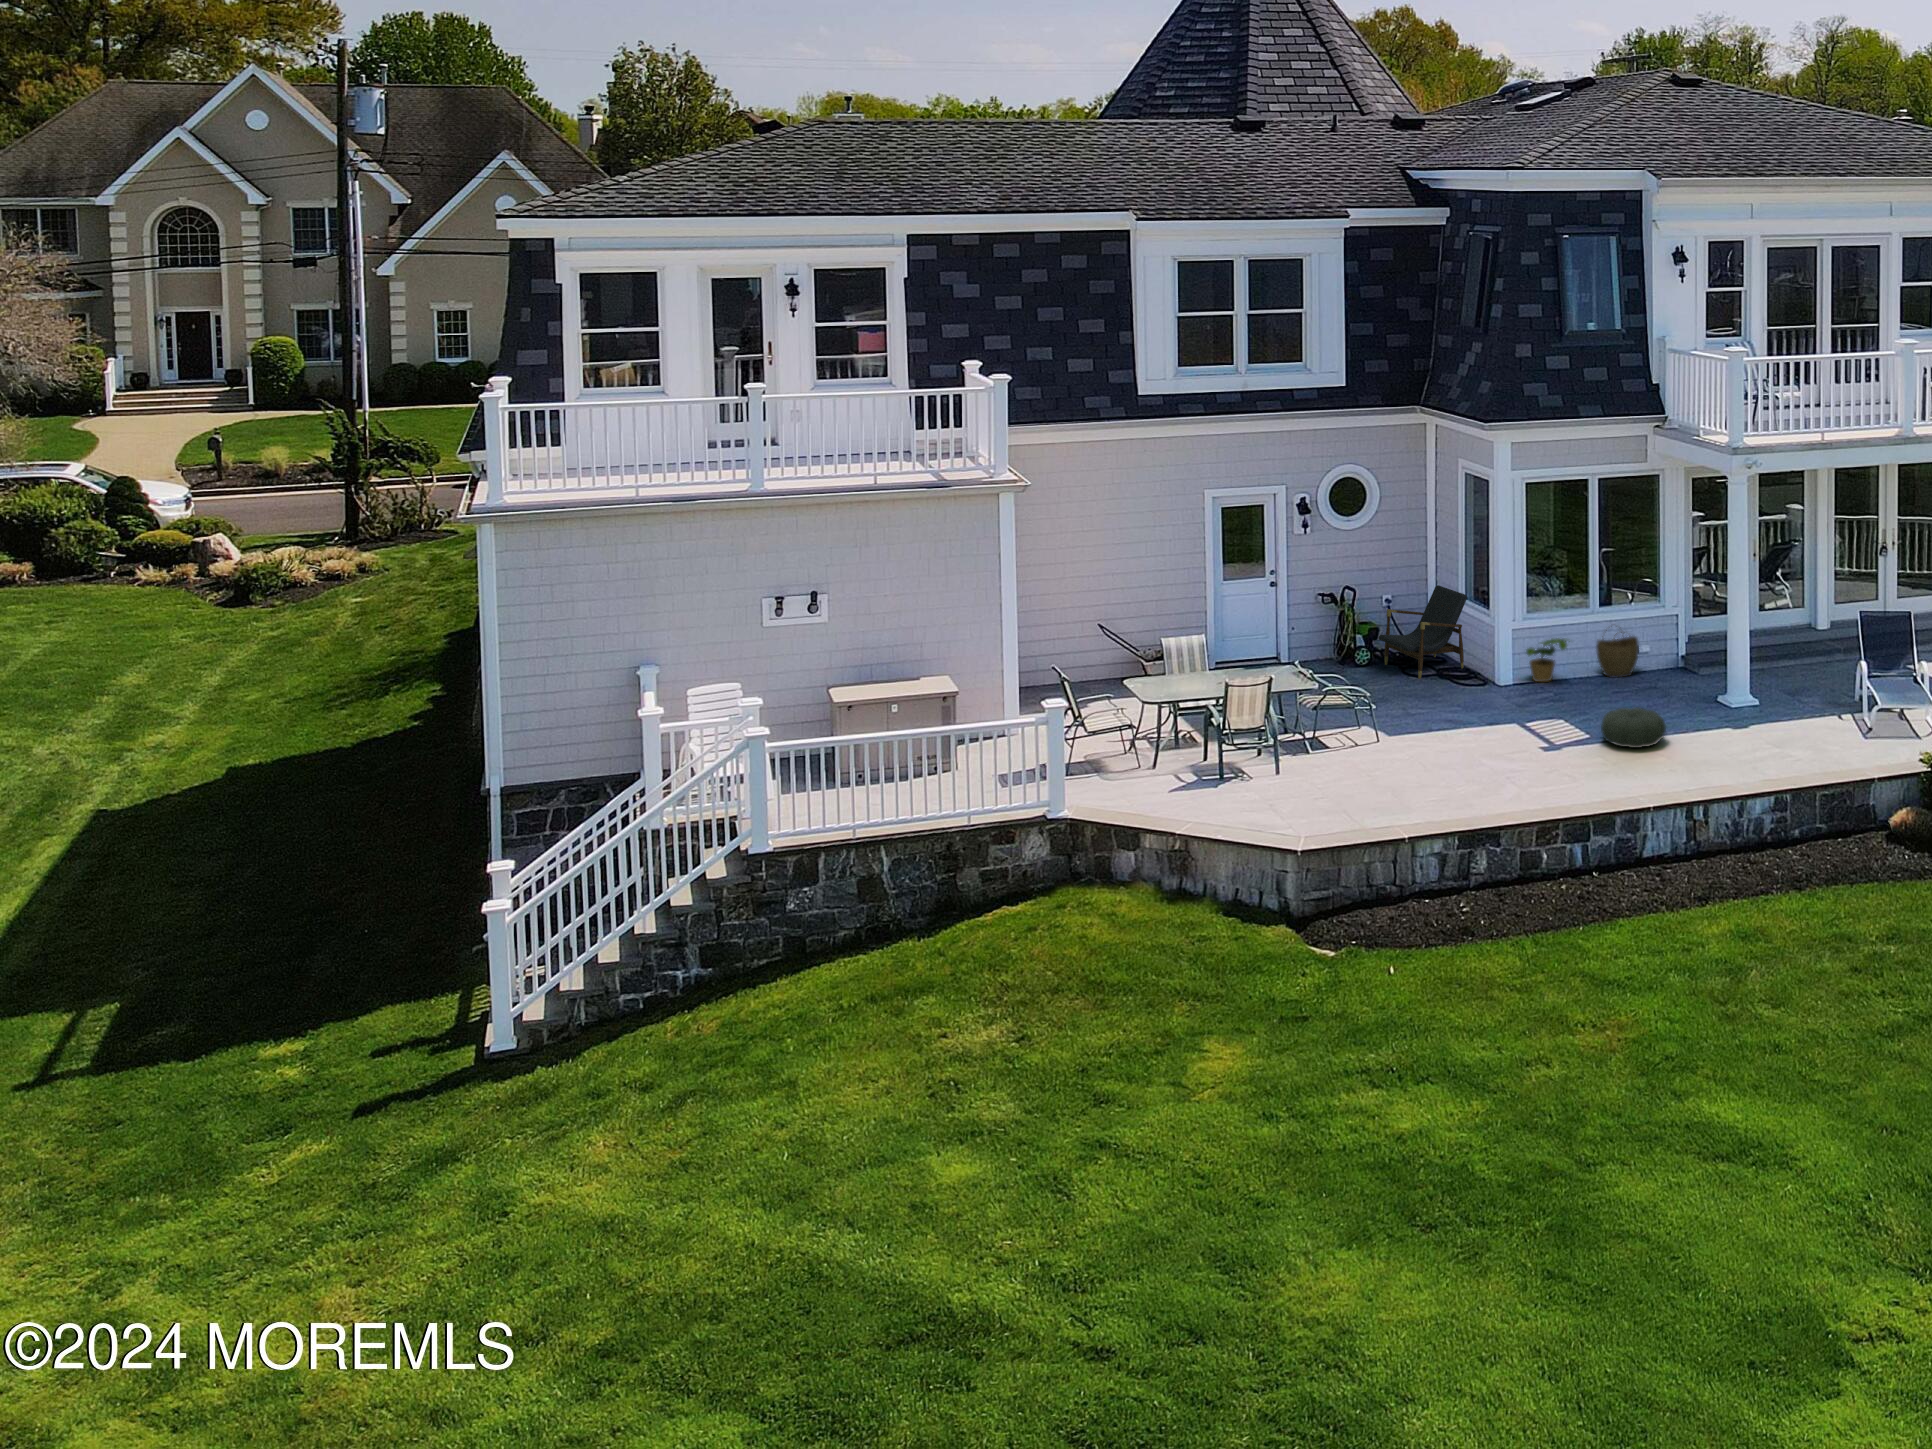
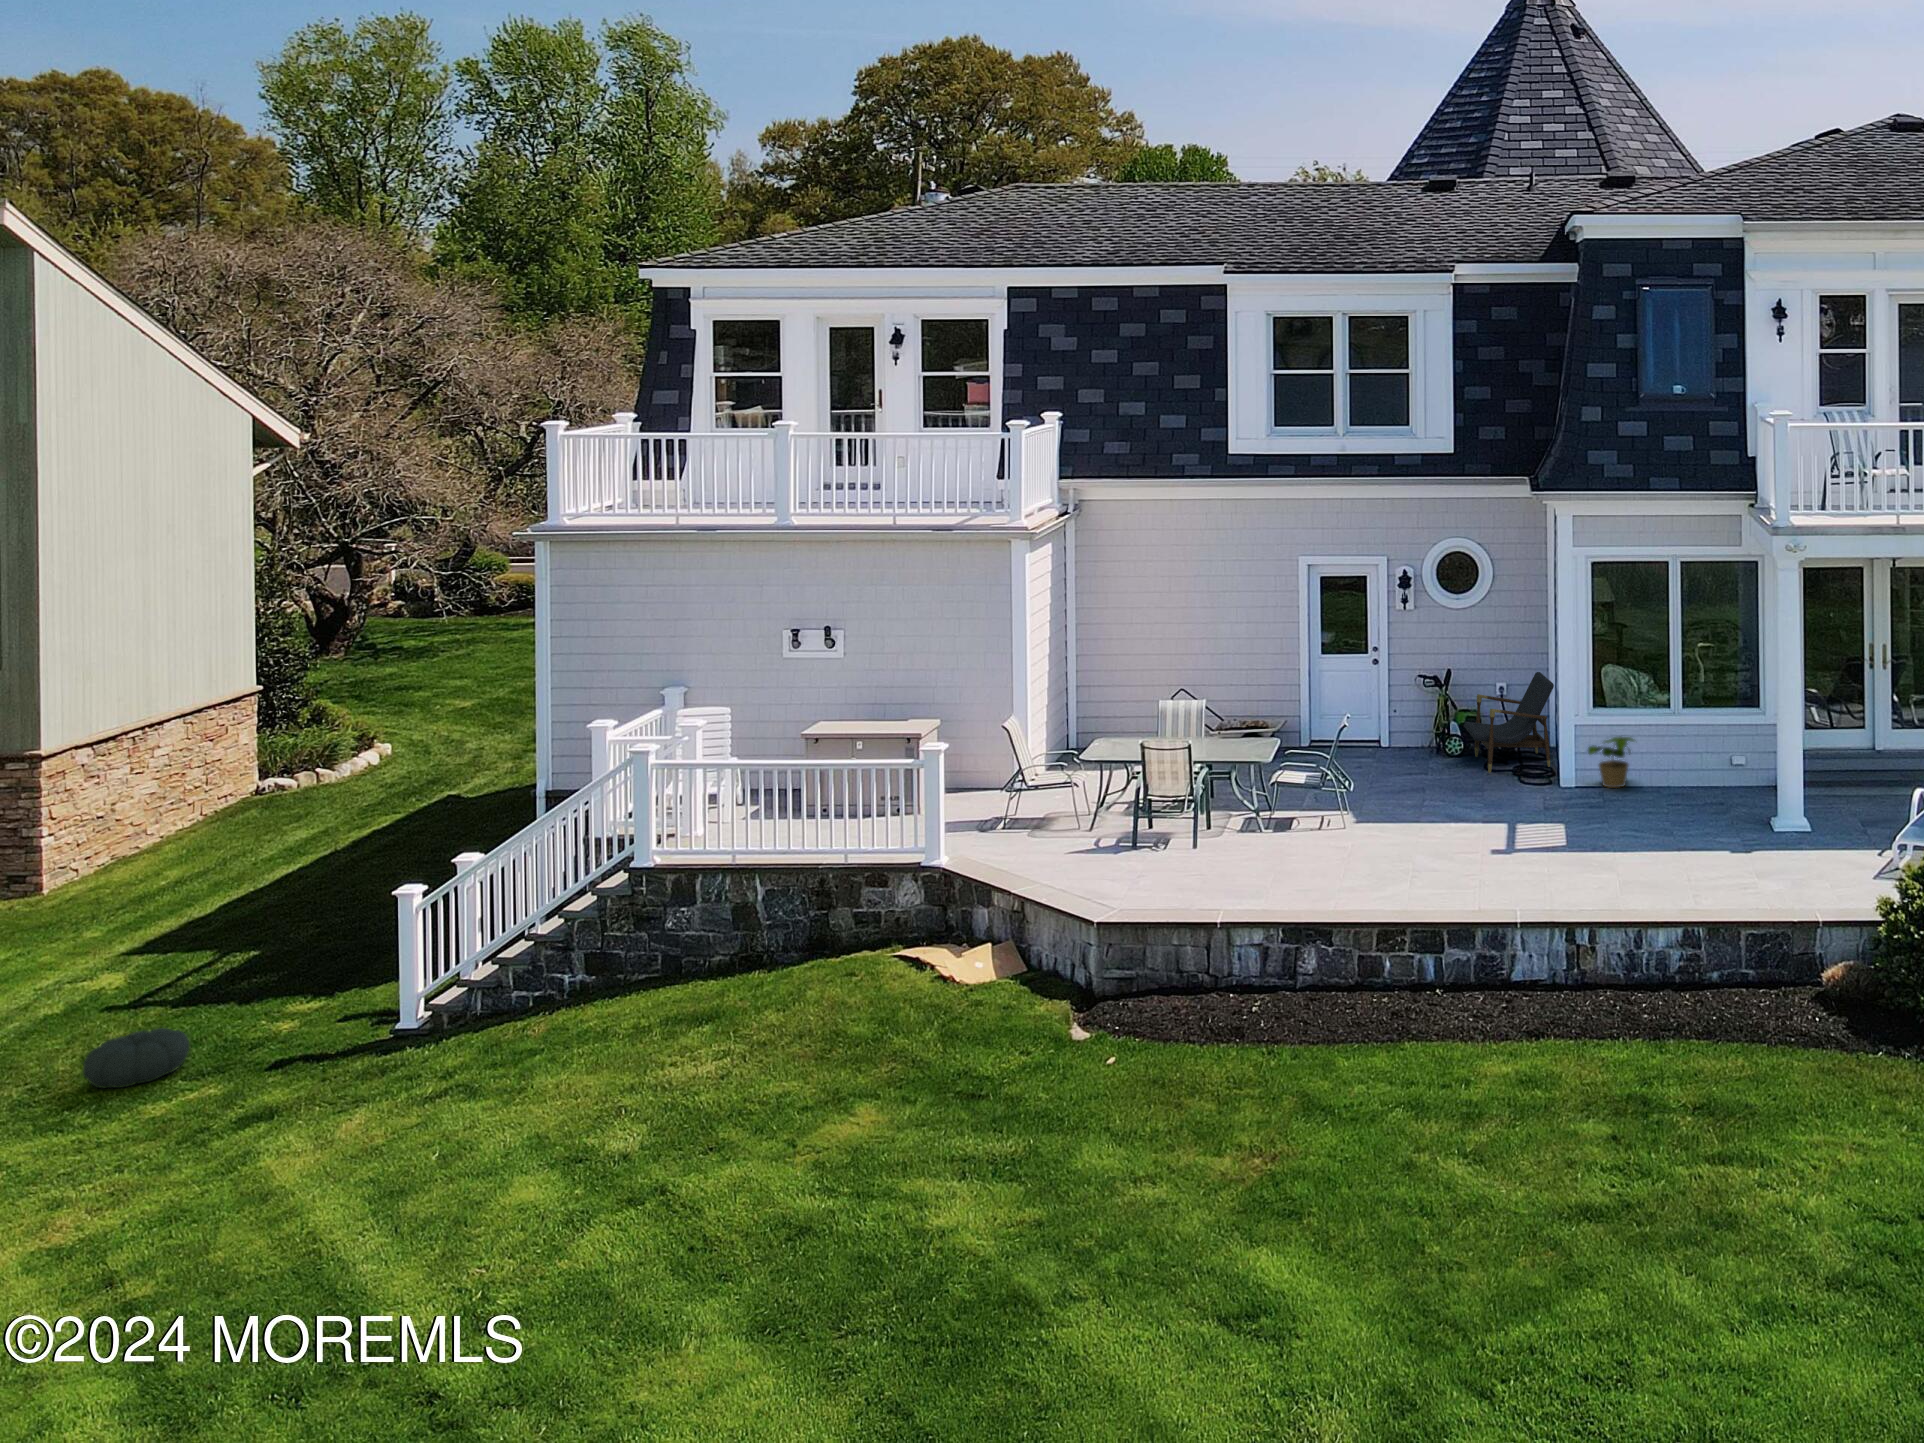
woven basket: present [1596,630,1639,677] -> none [1680,728,1730,790]
pouf: present [1601,707,1666,748] -> present [83,1028,189,1088]

